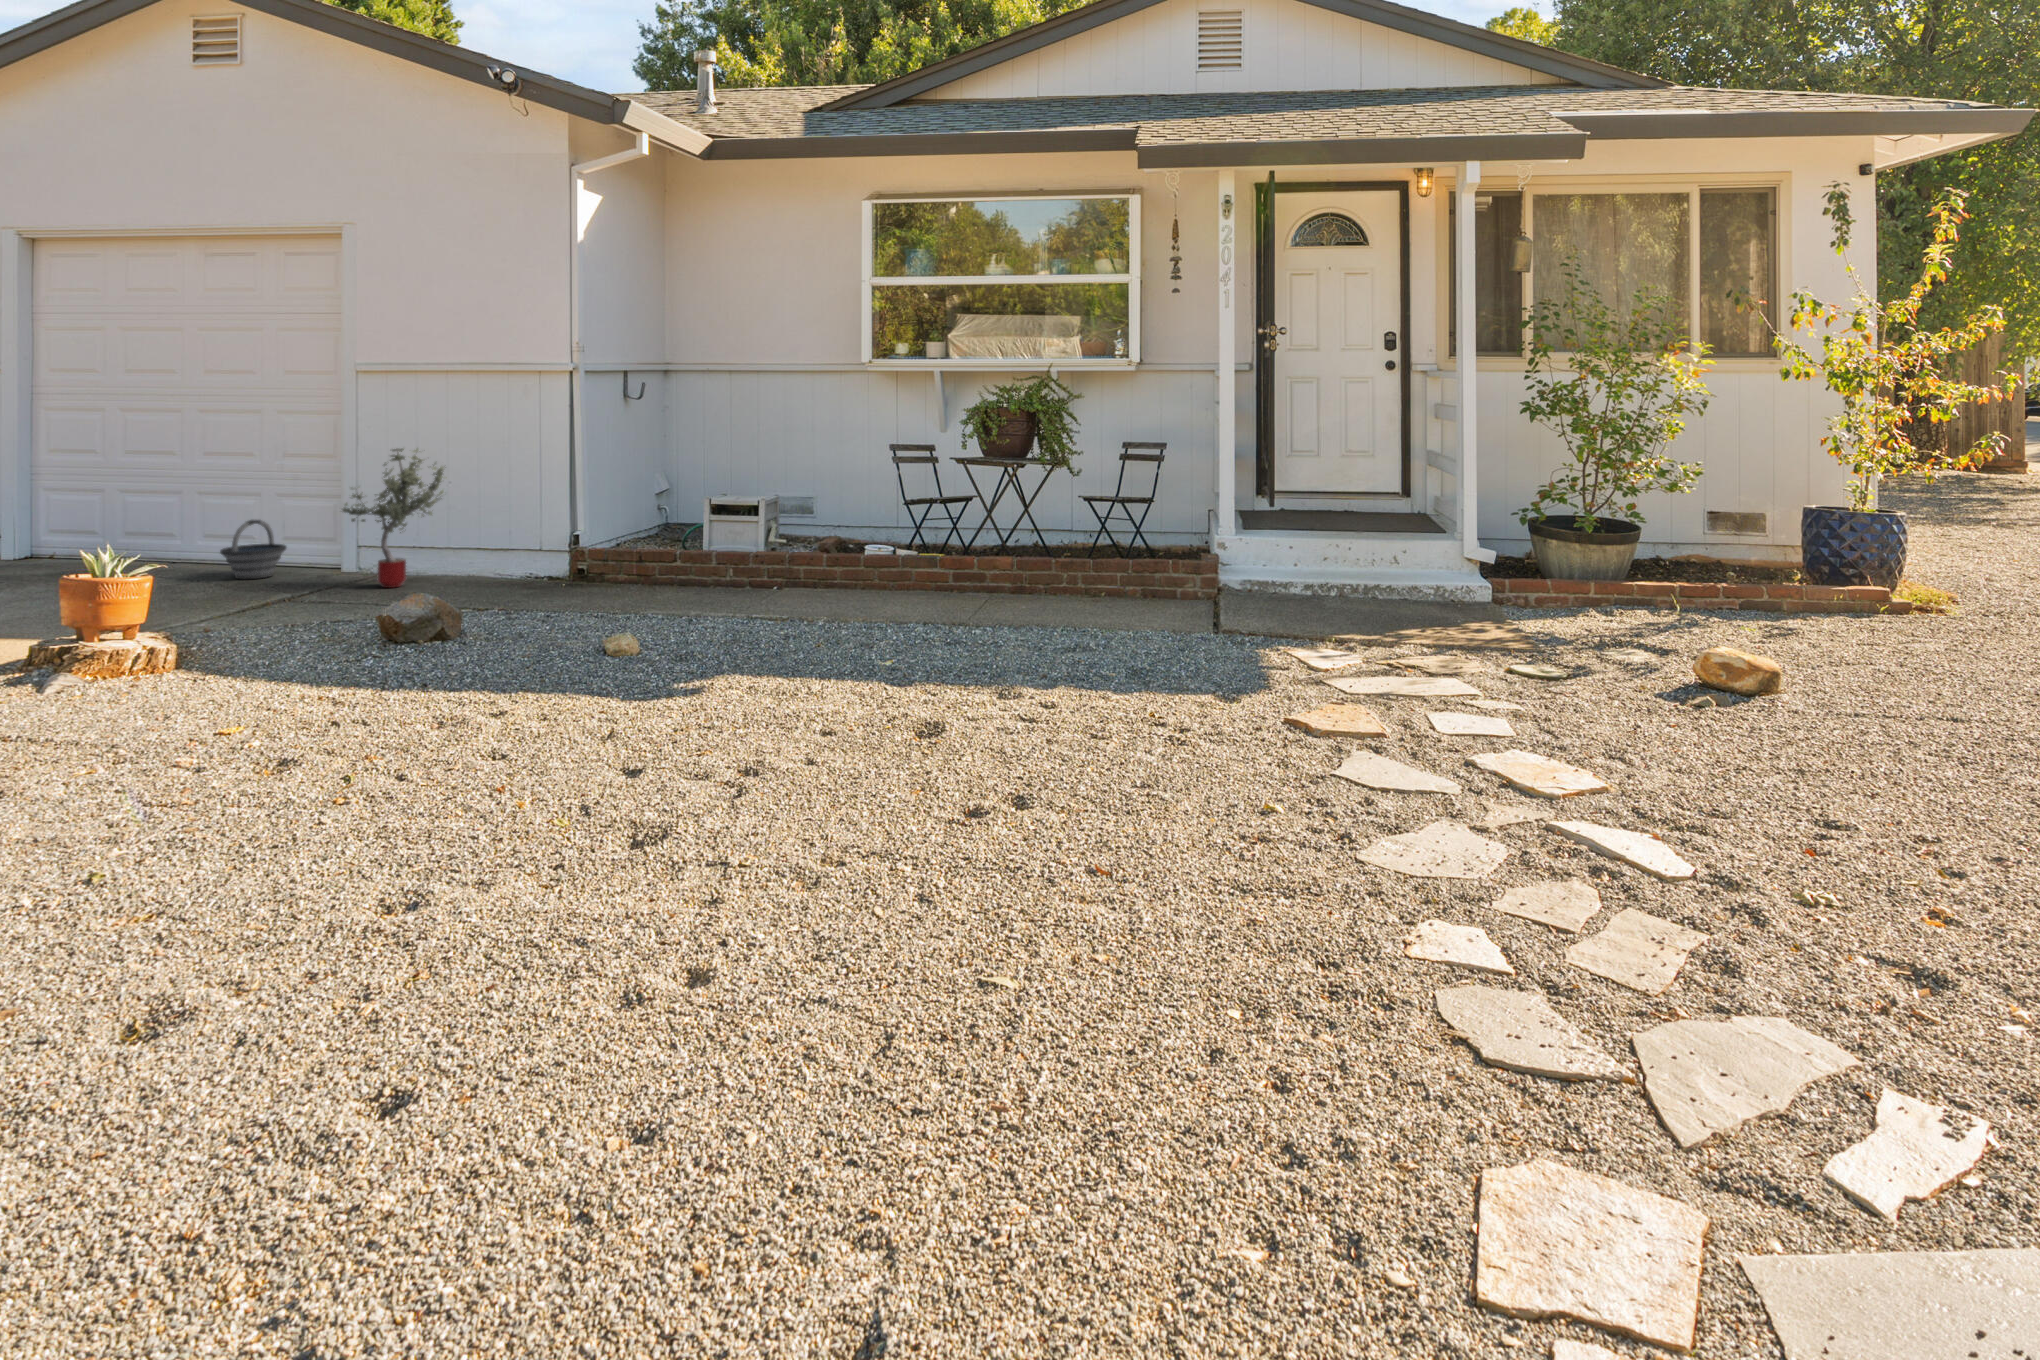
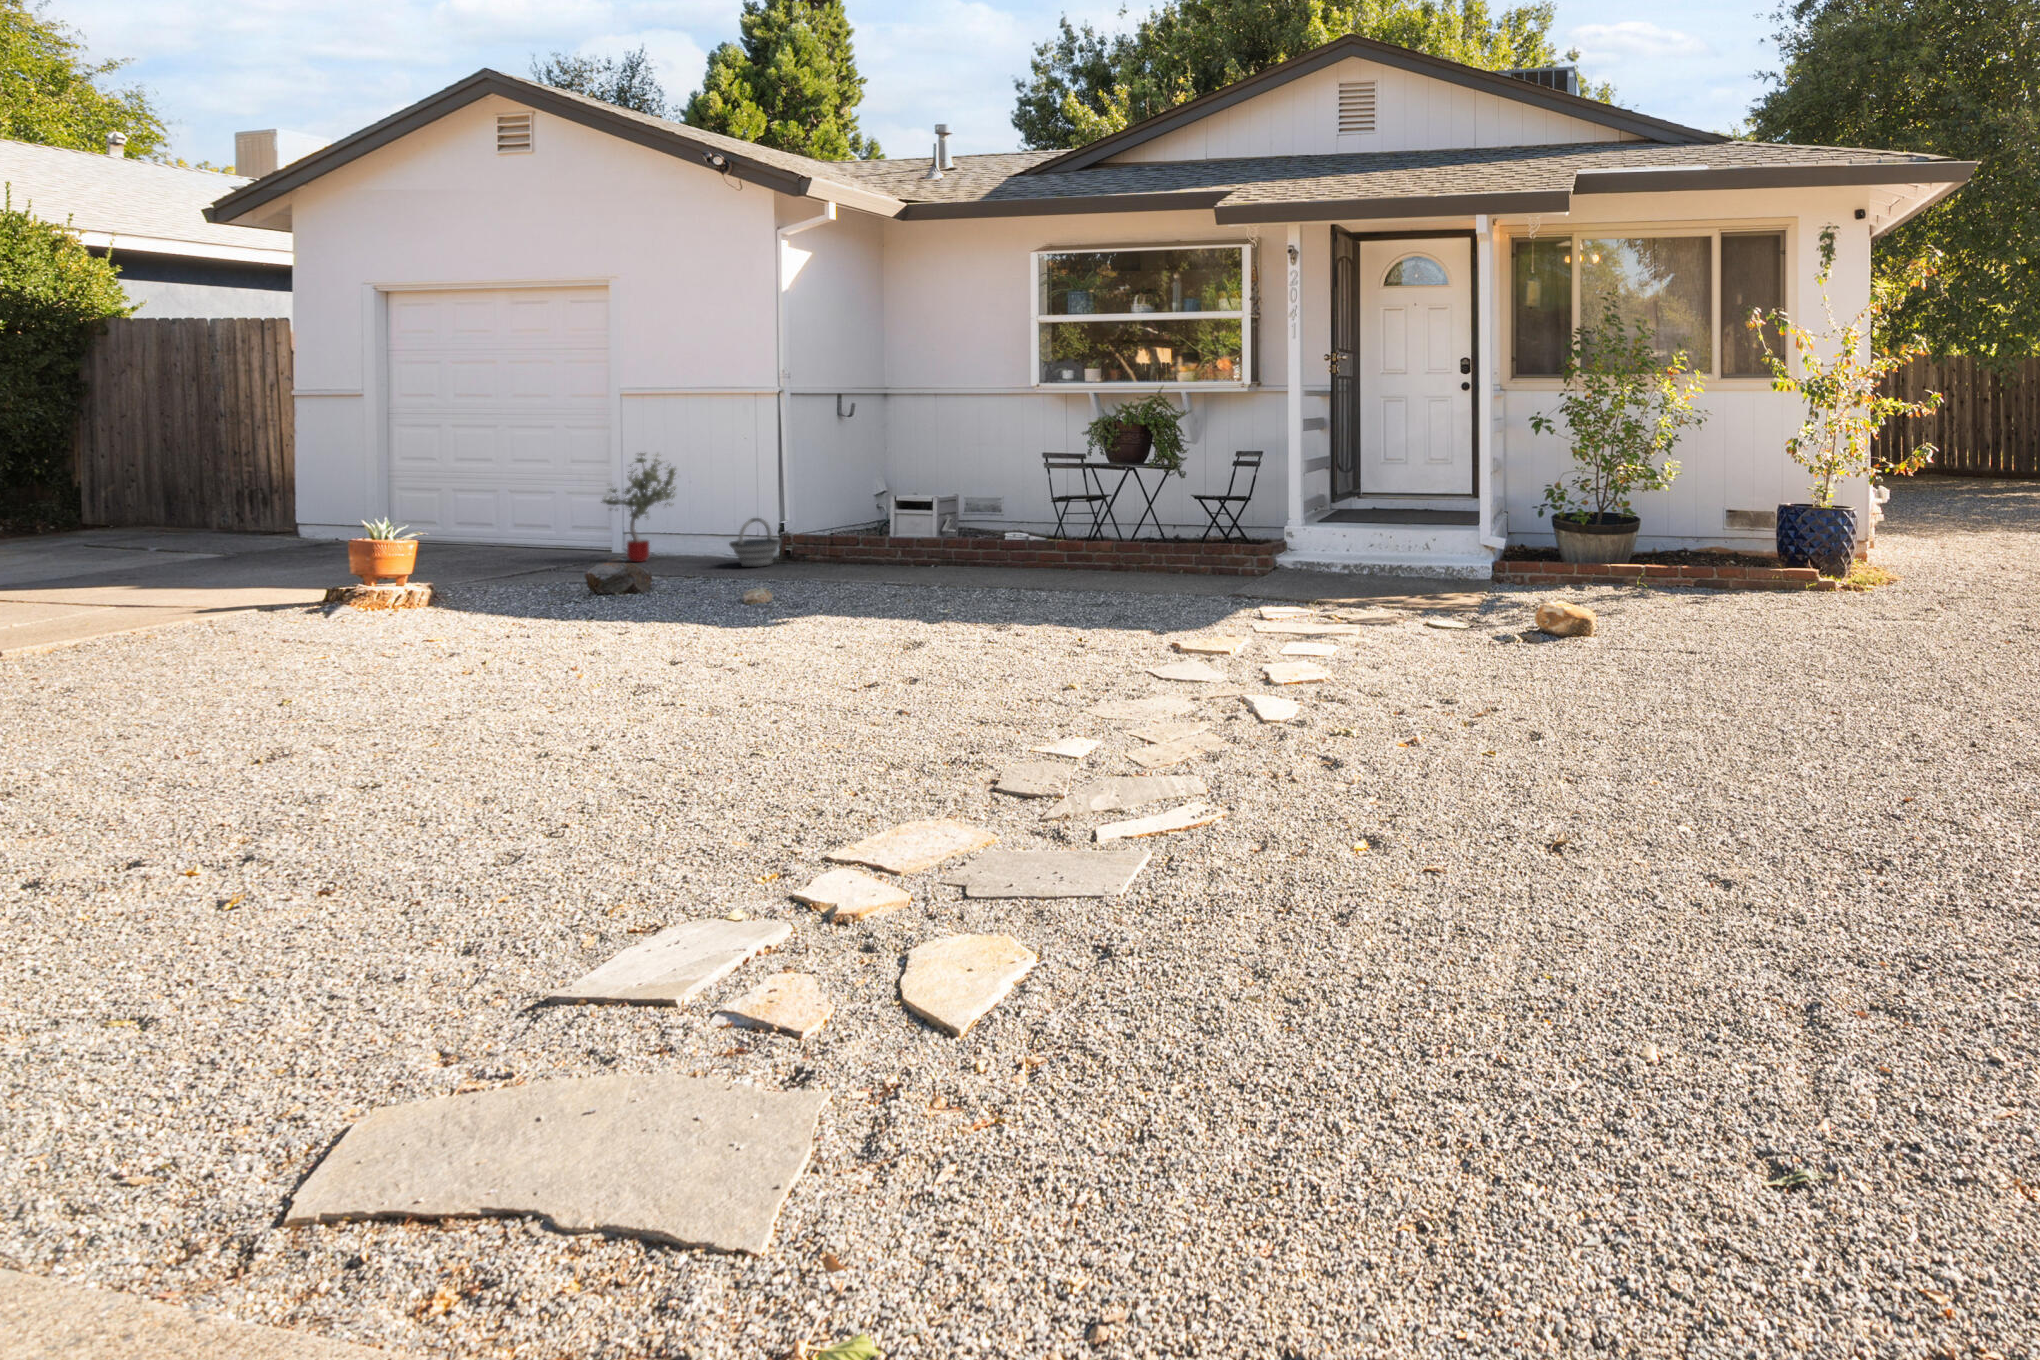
bucket: present [220,520,286,579] -> present [729,518,781,567]

